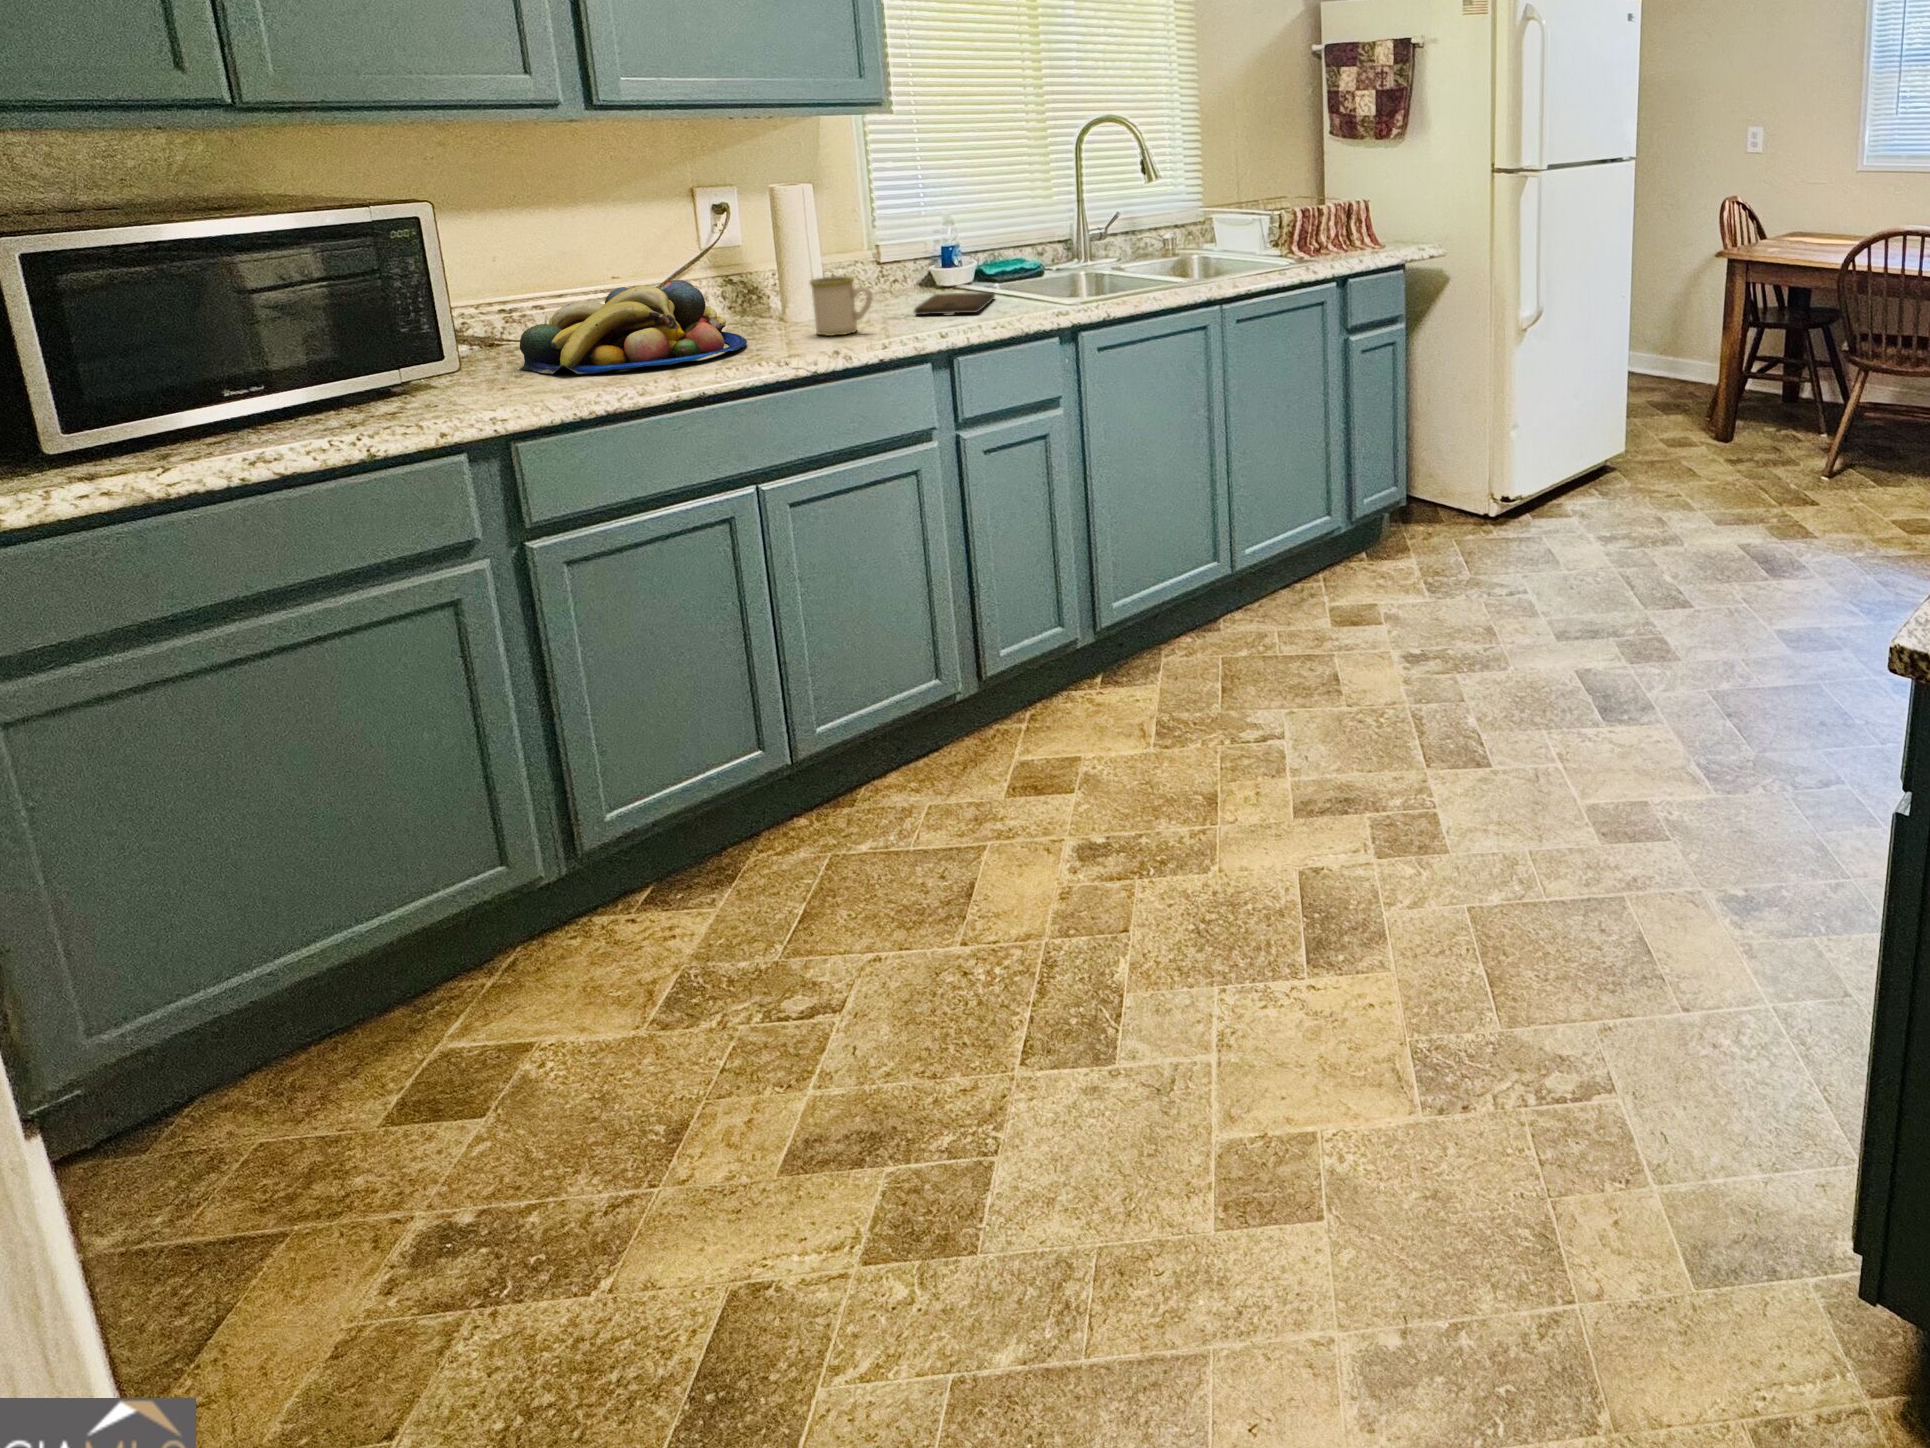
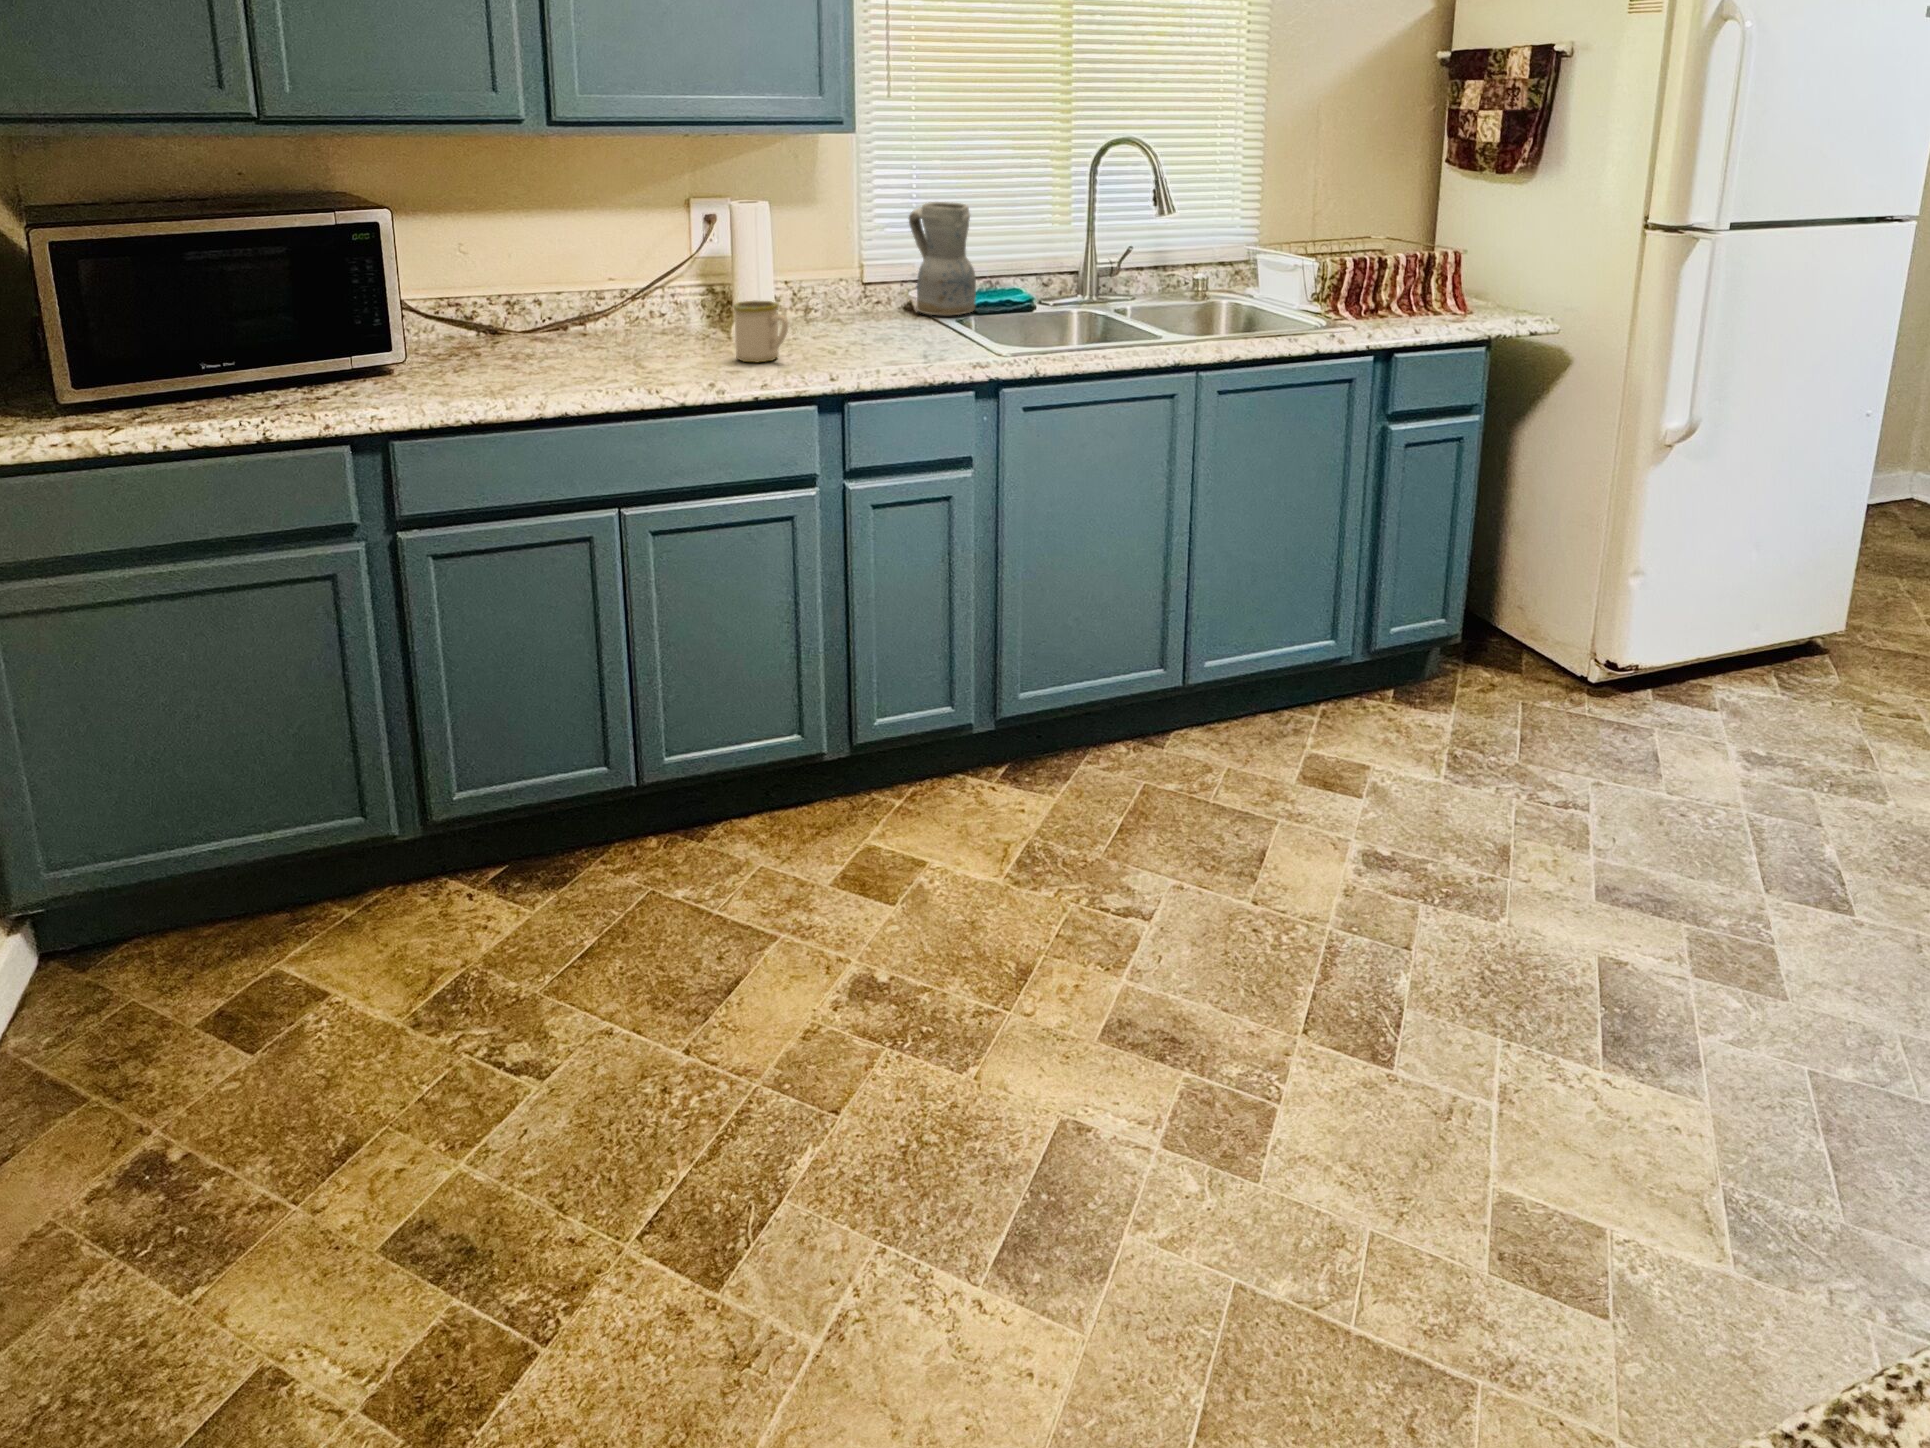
ceramic pitcher: none [910,182,987,288] -> present [909,202,976,315]
fruit bowl: present [520,280,747,374] -> none [472,291,671,378]
cutting board: present [914,292,995,315] -> none [852,323,955,351]

